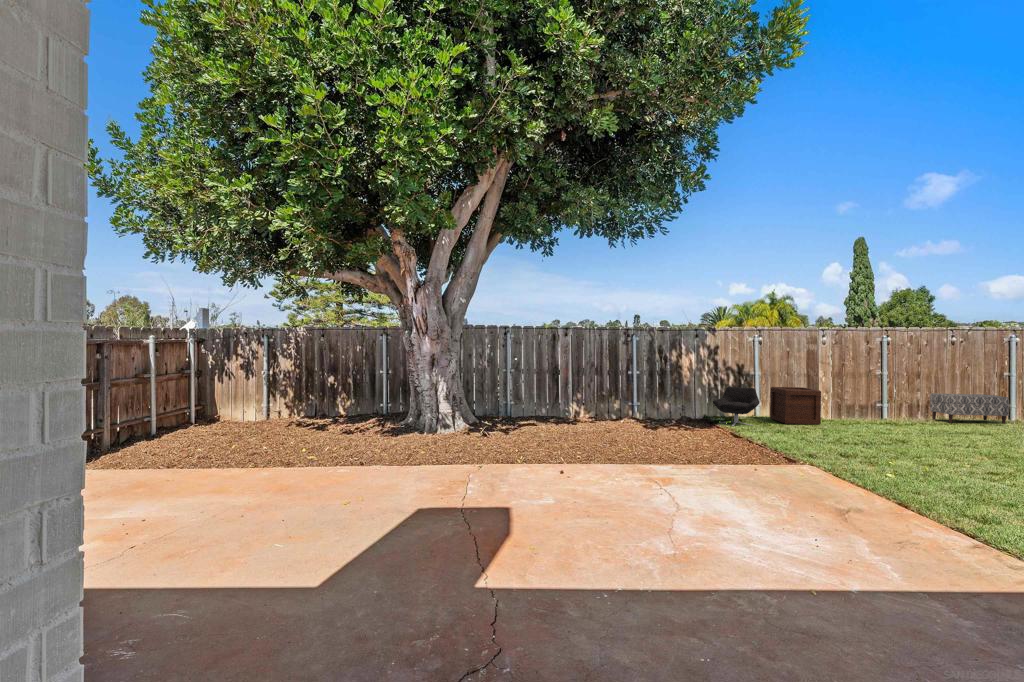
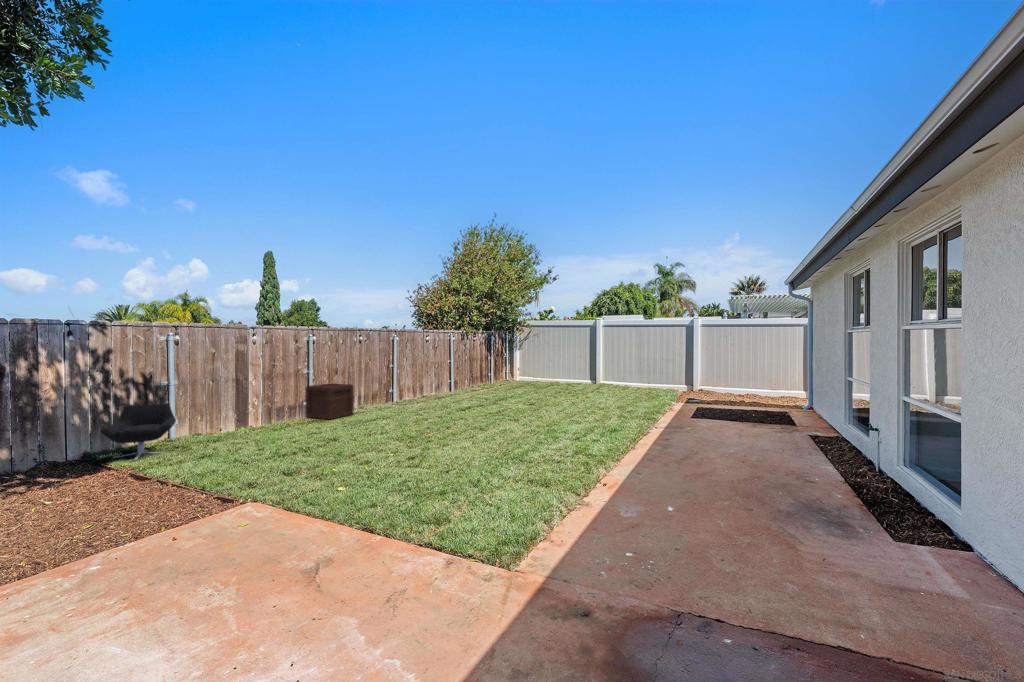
wooden crate: present [770,387,821,425] -> present [306,384,353,419]
bench: present [930,393,1009,424] -> none [345,384,396,411]

